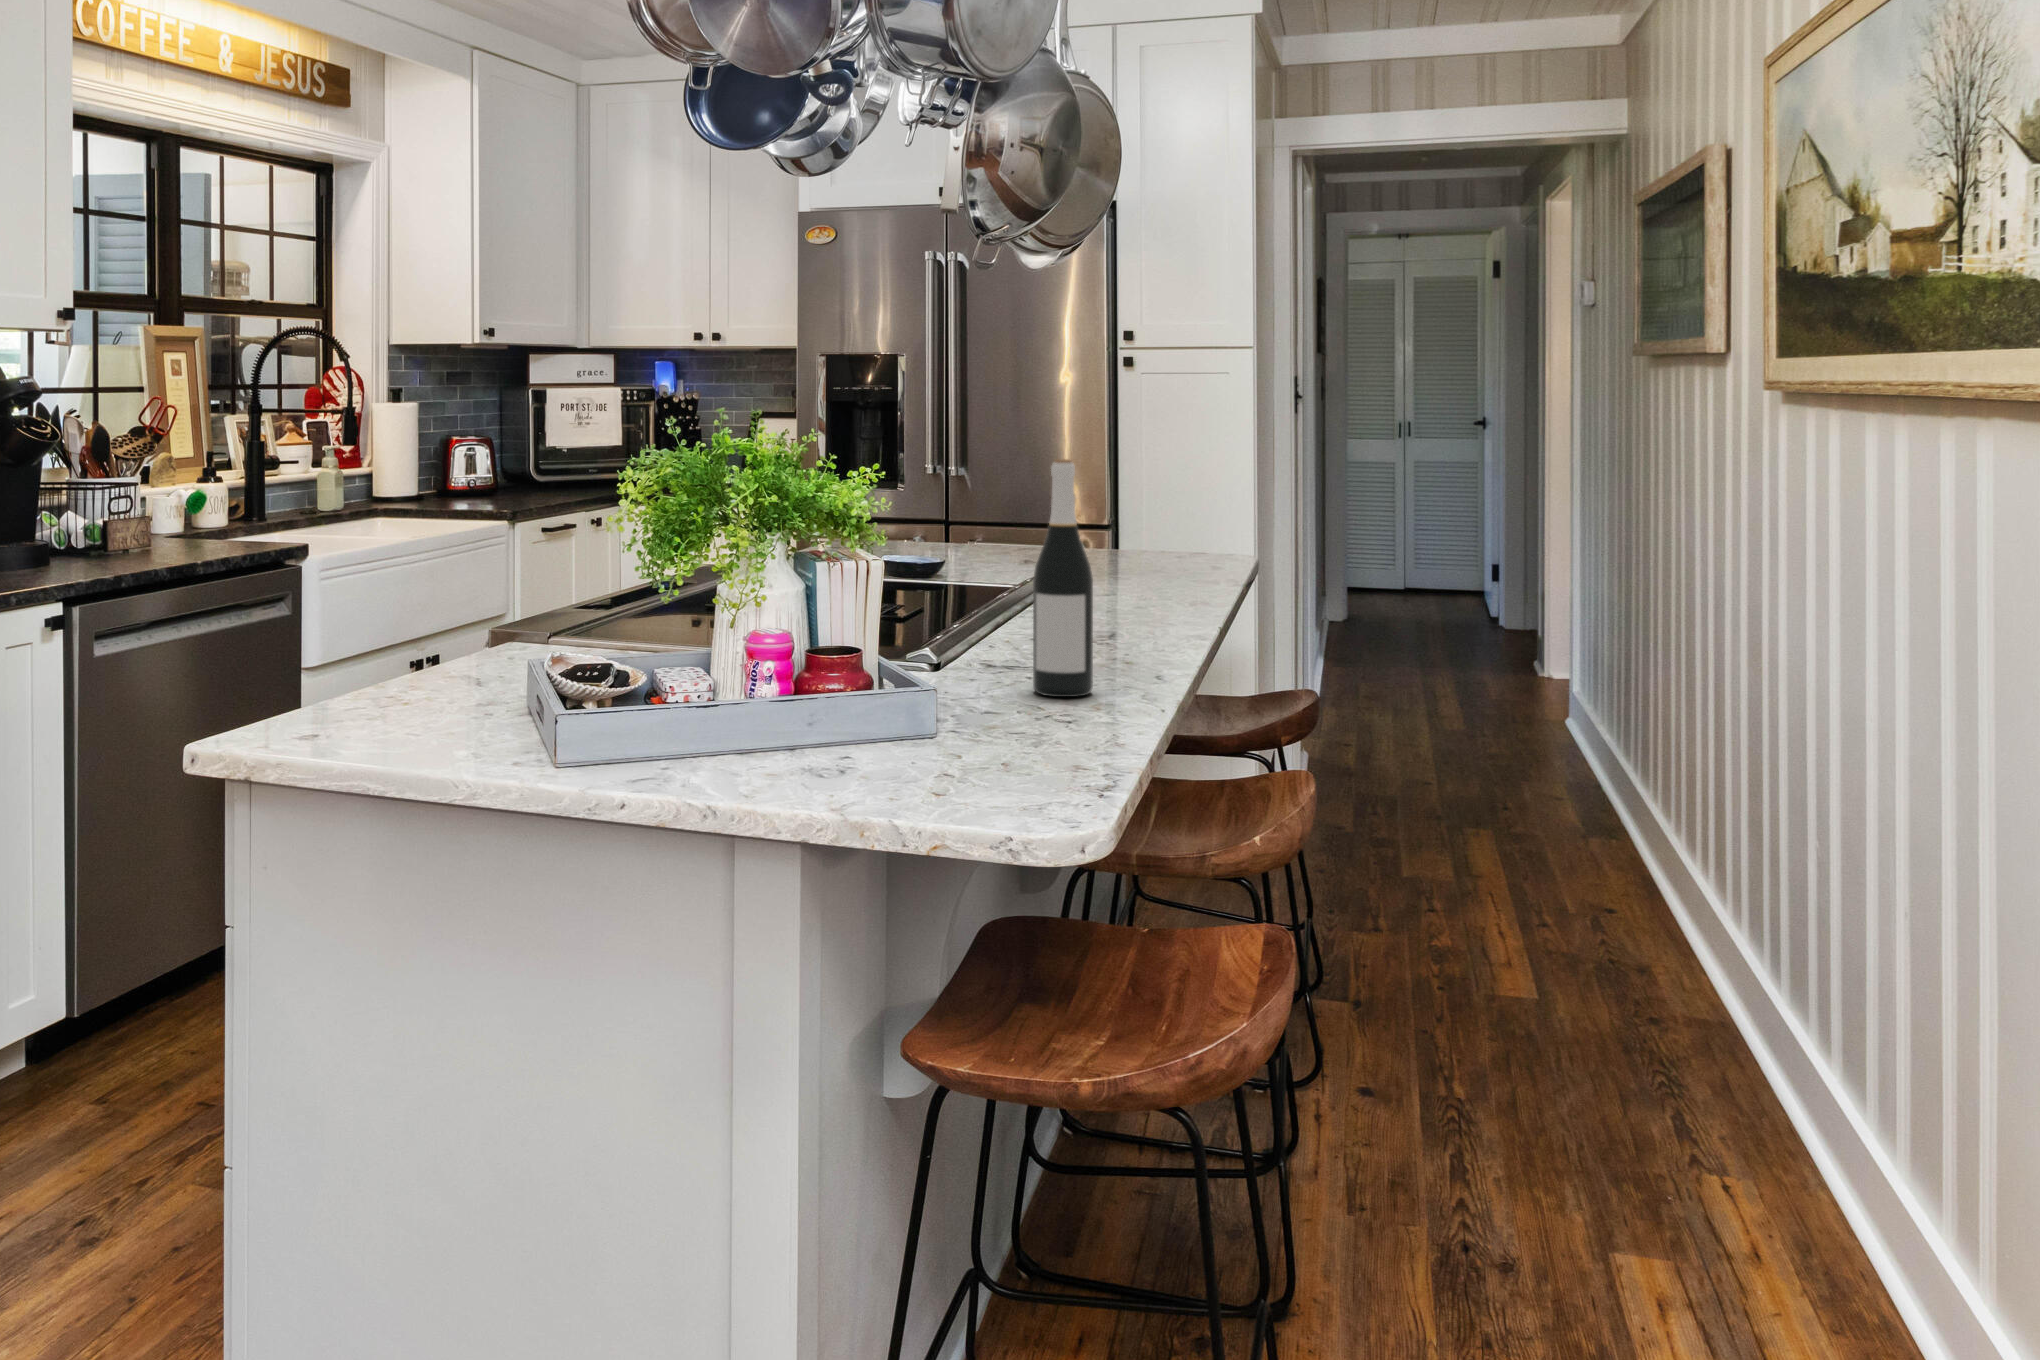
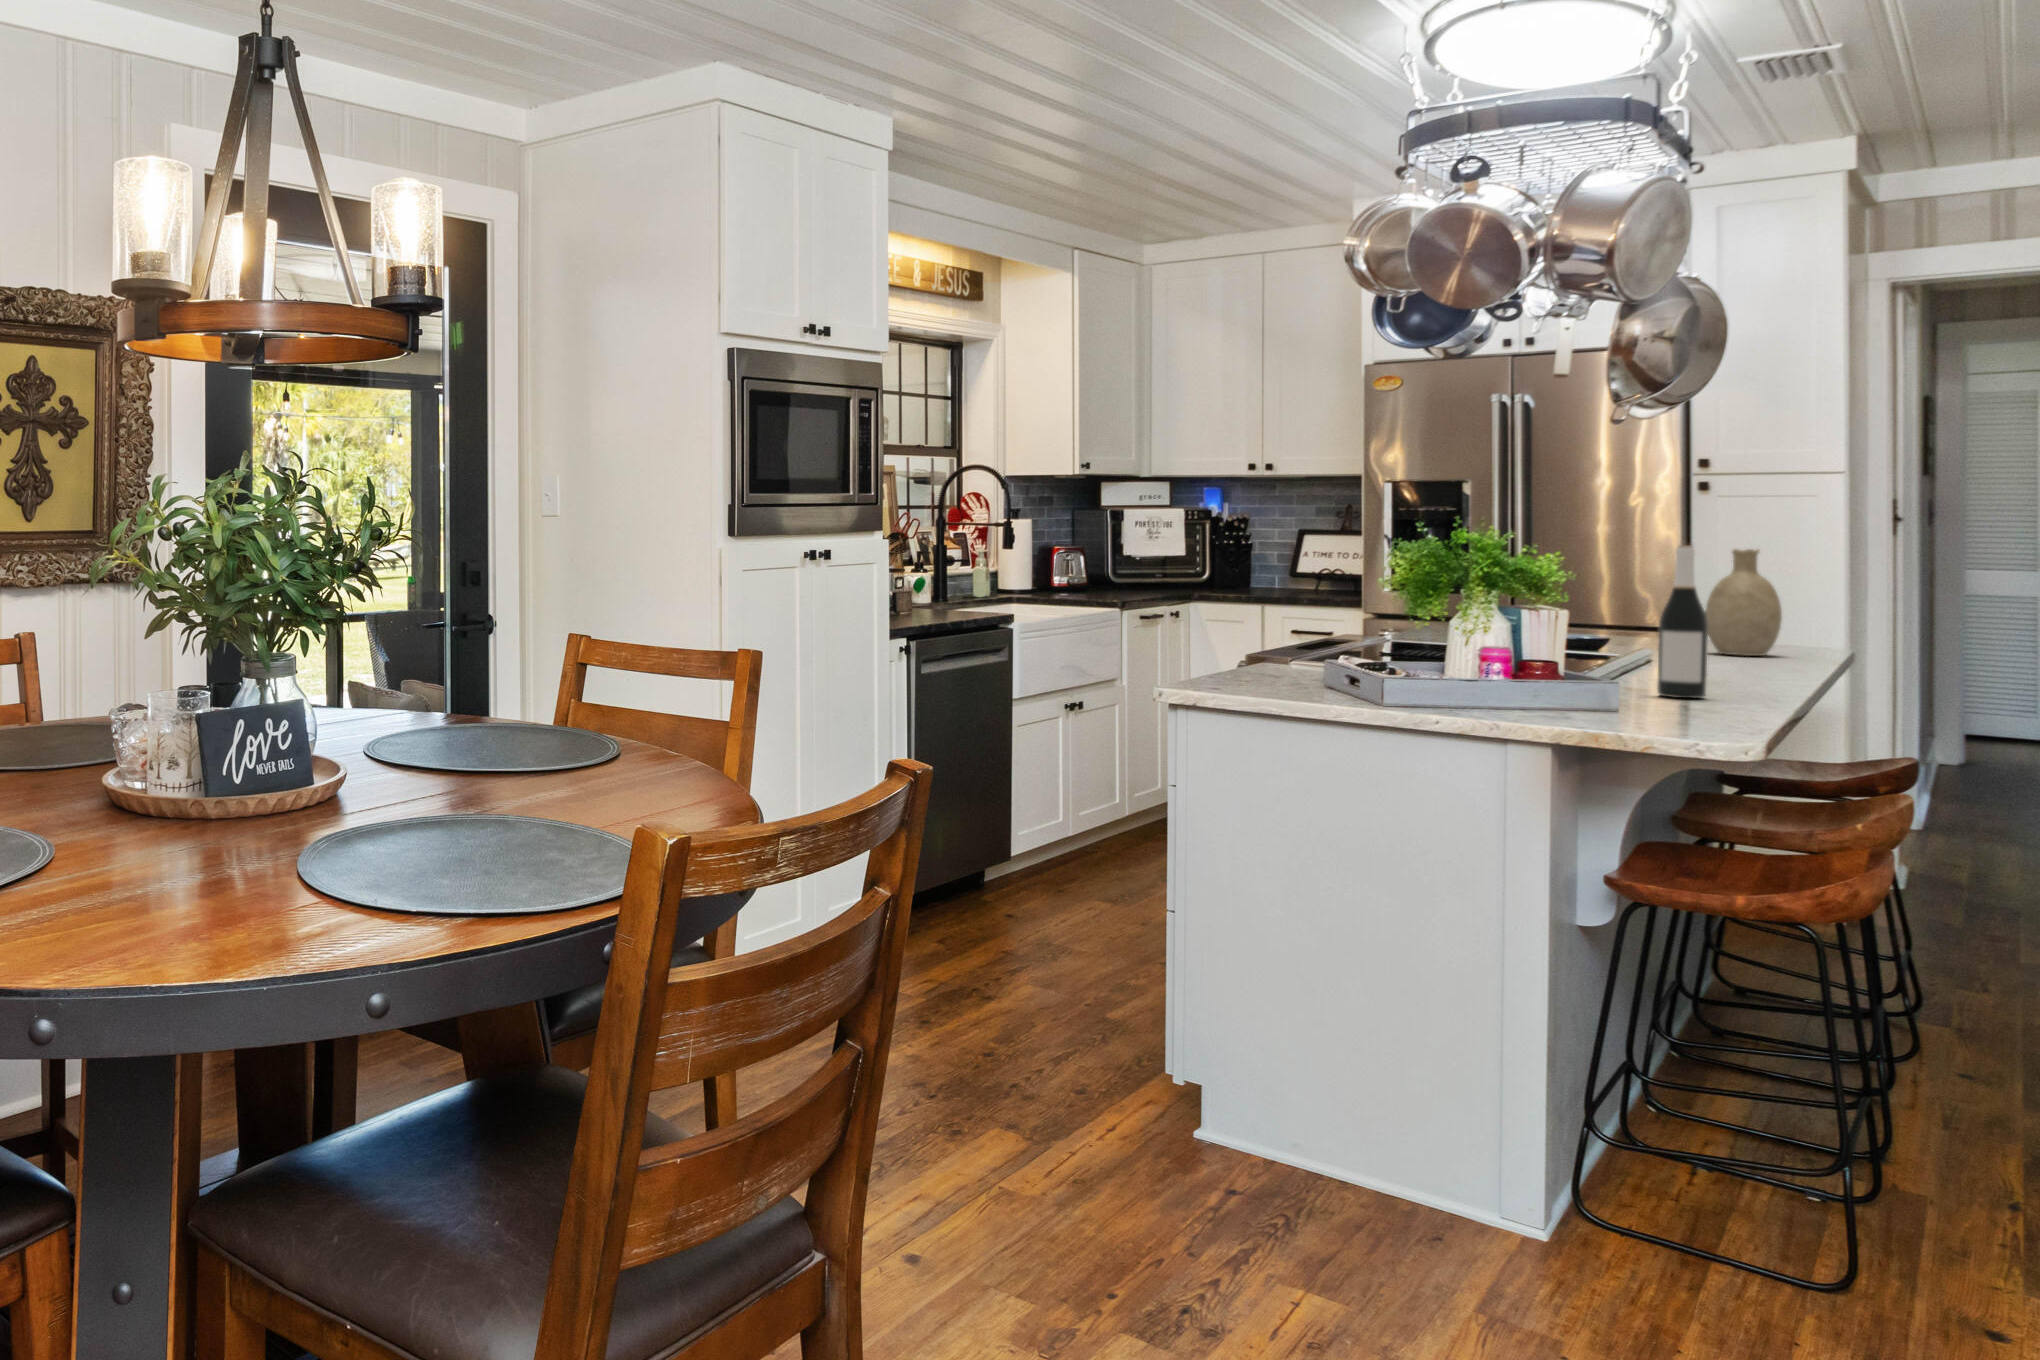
decorative vase: none [1126,442,1199,573] -> present [1705,549,1782,656]

